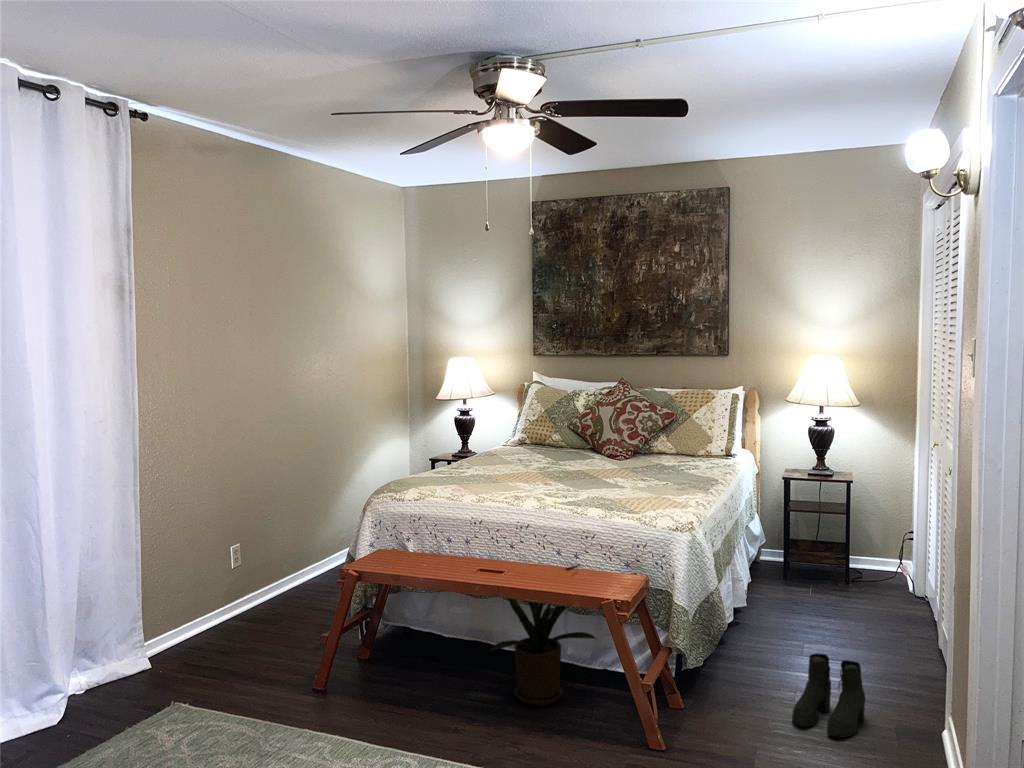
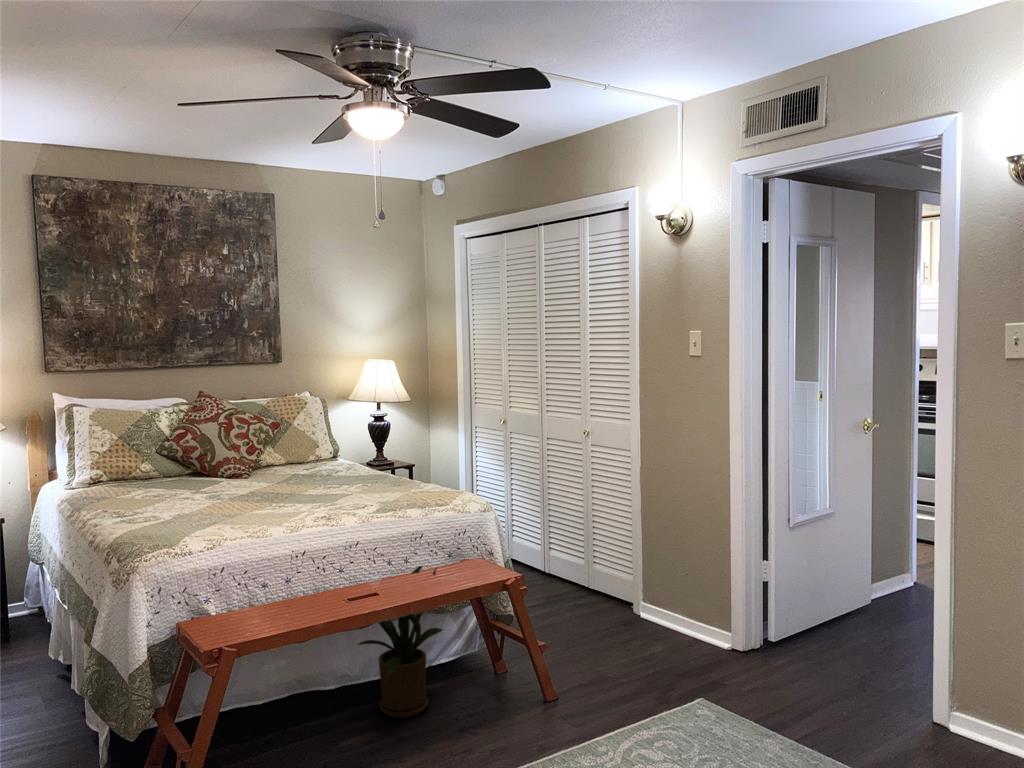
boots: present [792,653,865,737] -> none [557,579,605,638]

